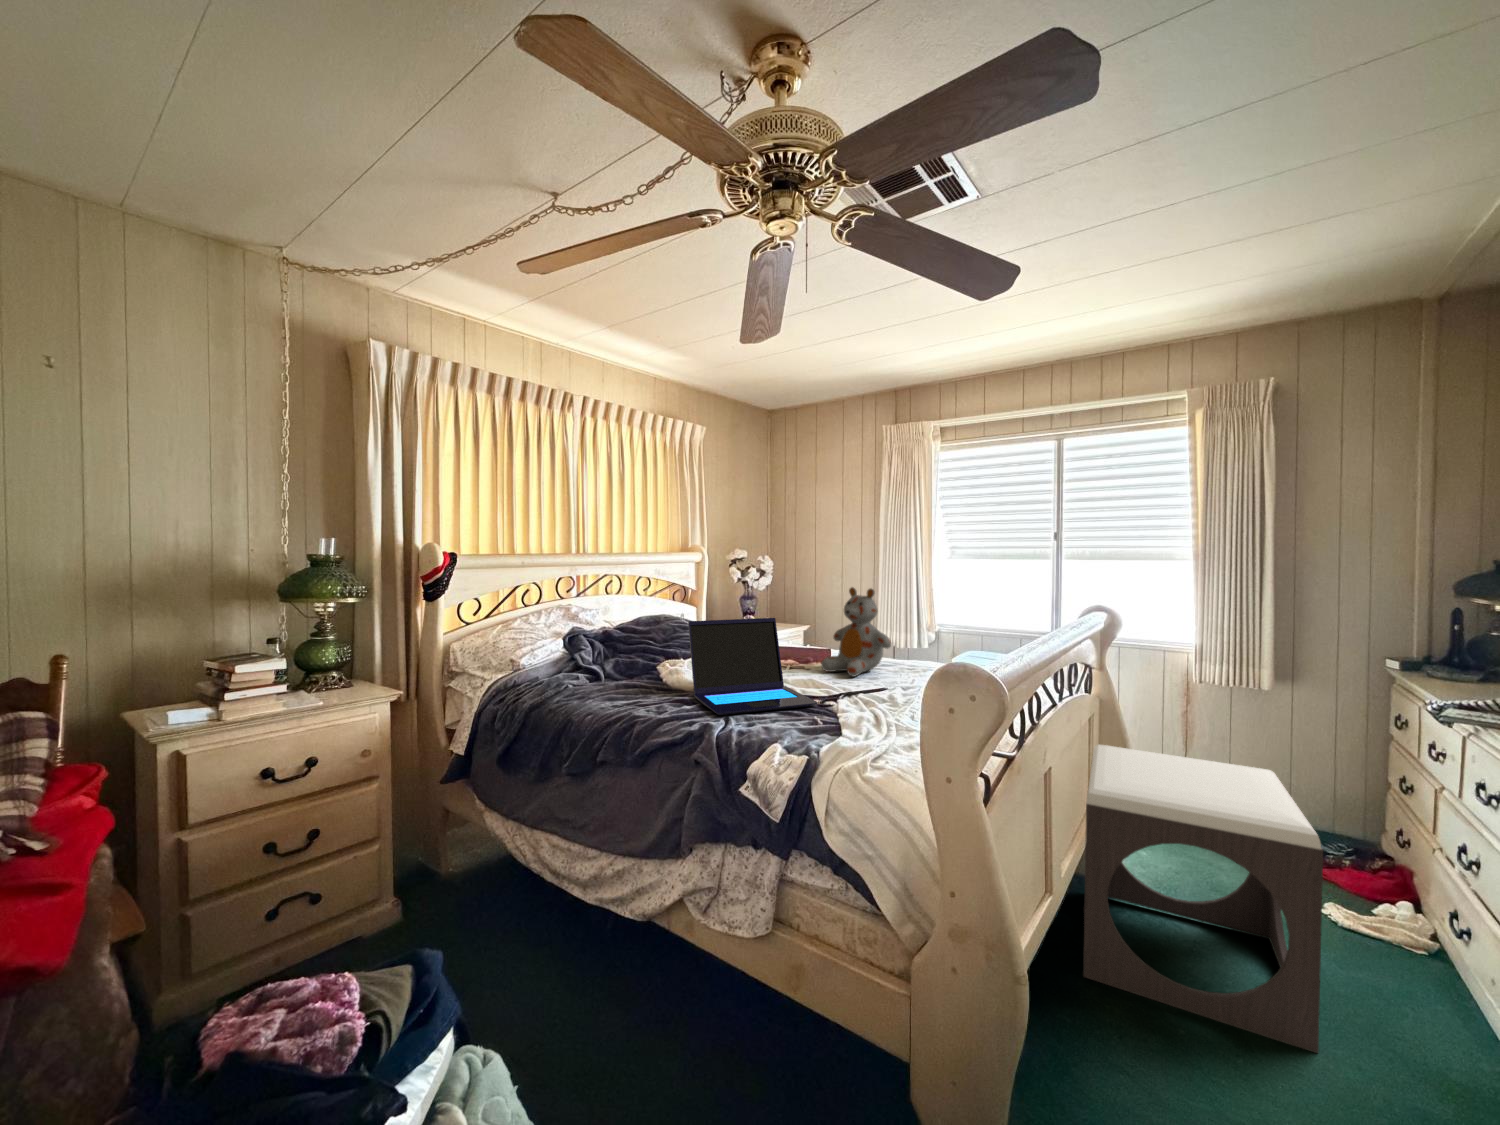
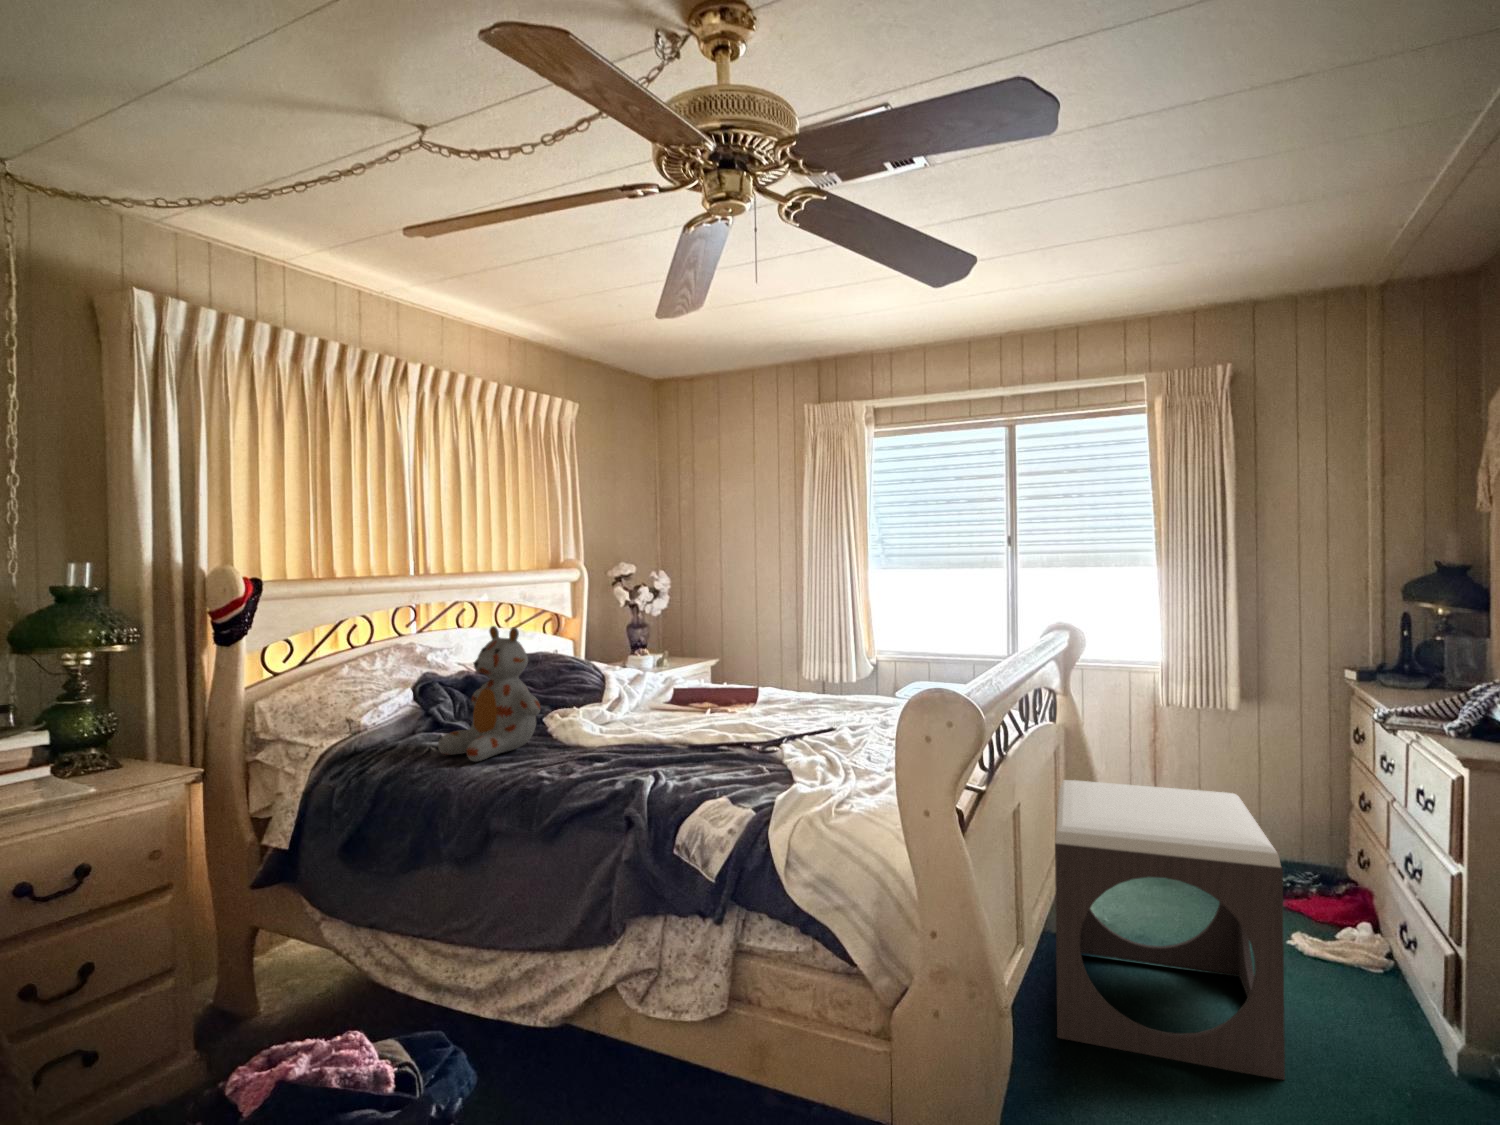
stuffed bear: present [821,587,891,677] -> present [438,626,540,761]
laptop: present [688,618,818,715] -> none [593,650,758,770]

